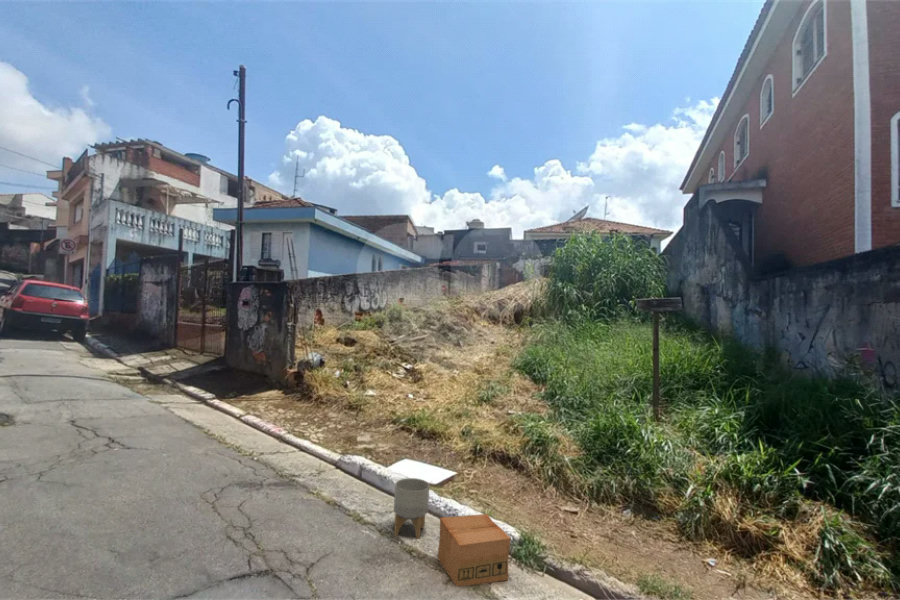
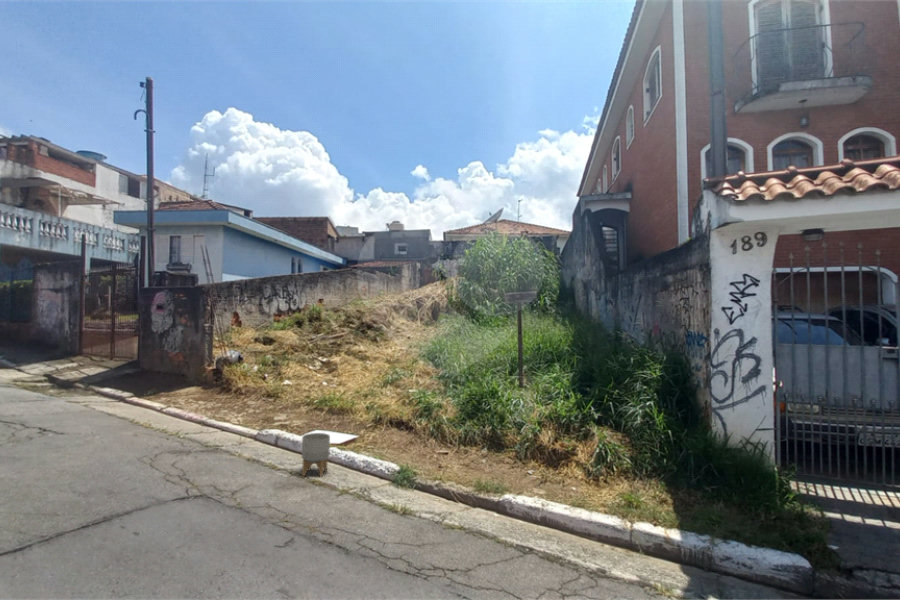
cardboard box: present [438,514,511,586] -> none [335,452,387,499]

